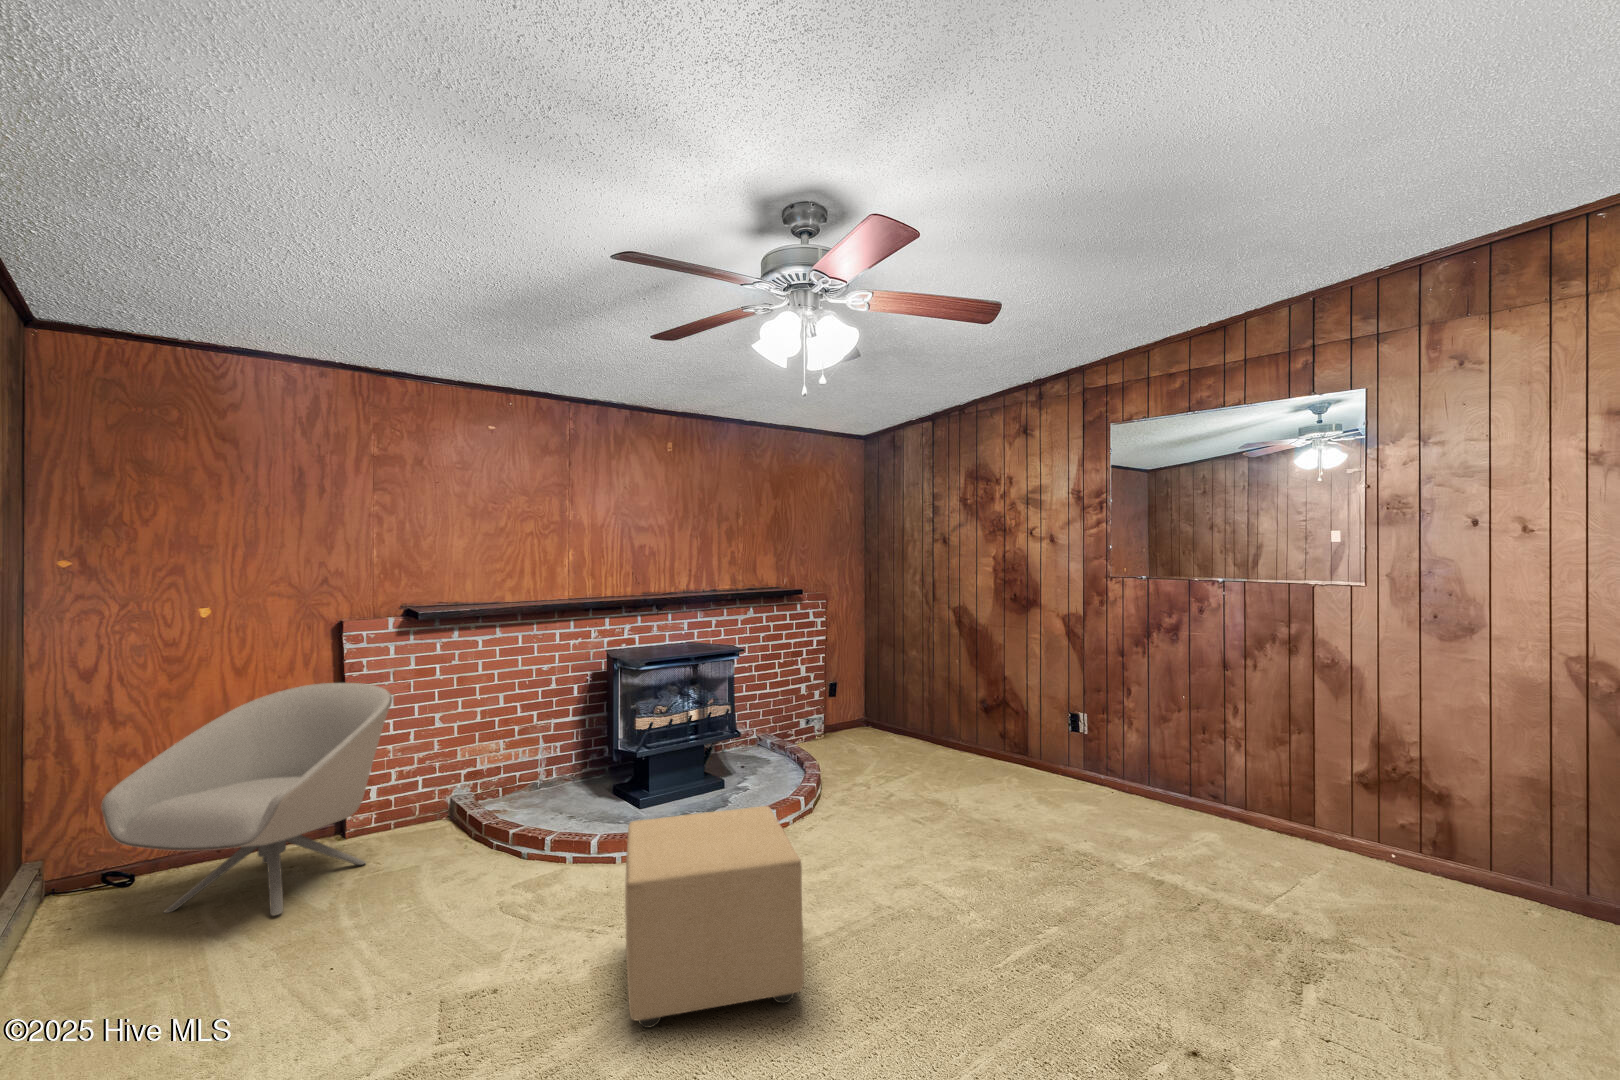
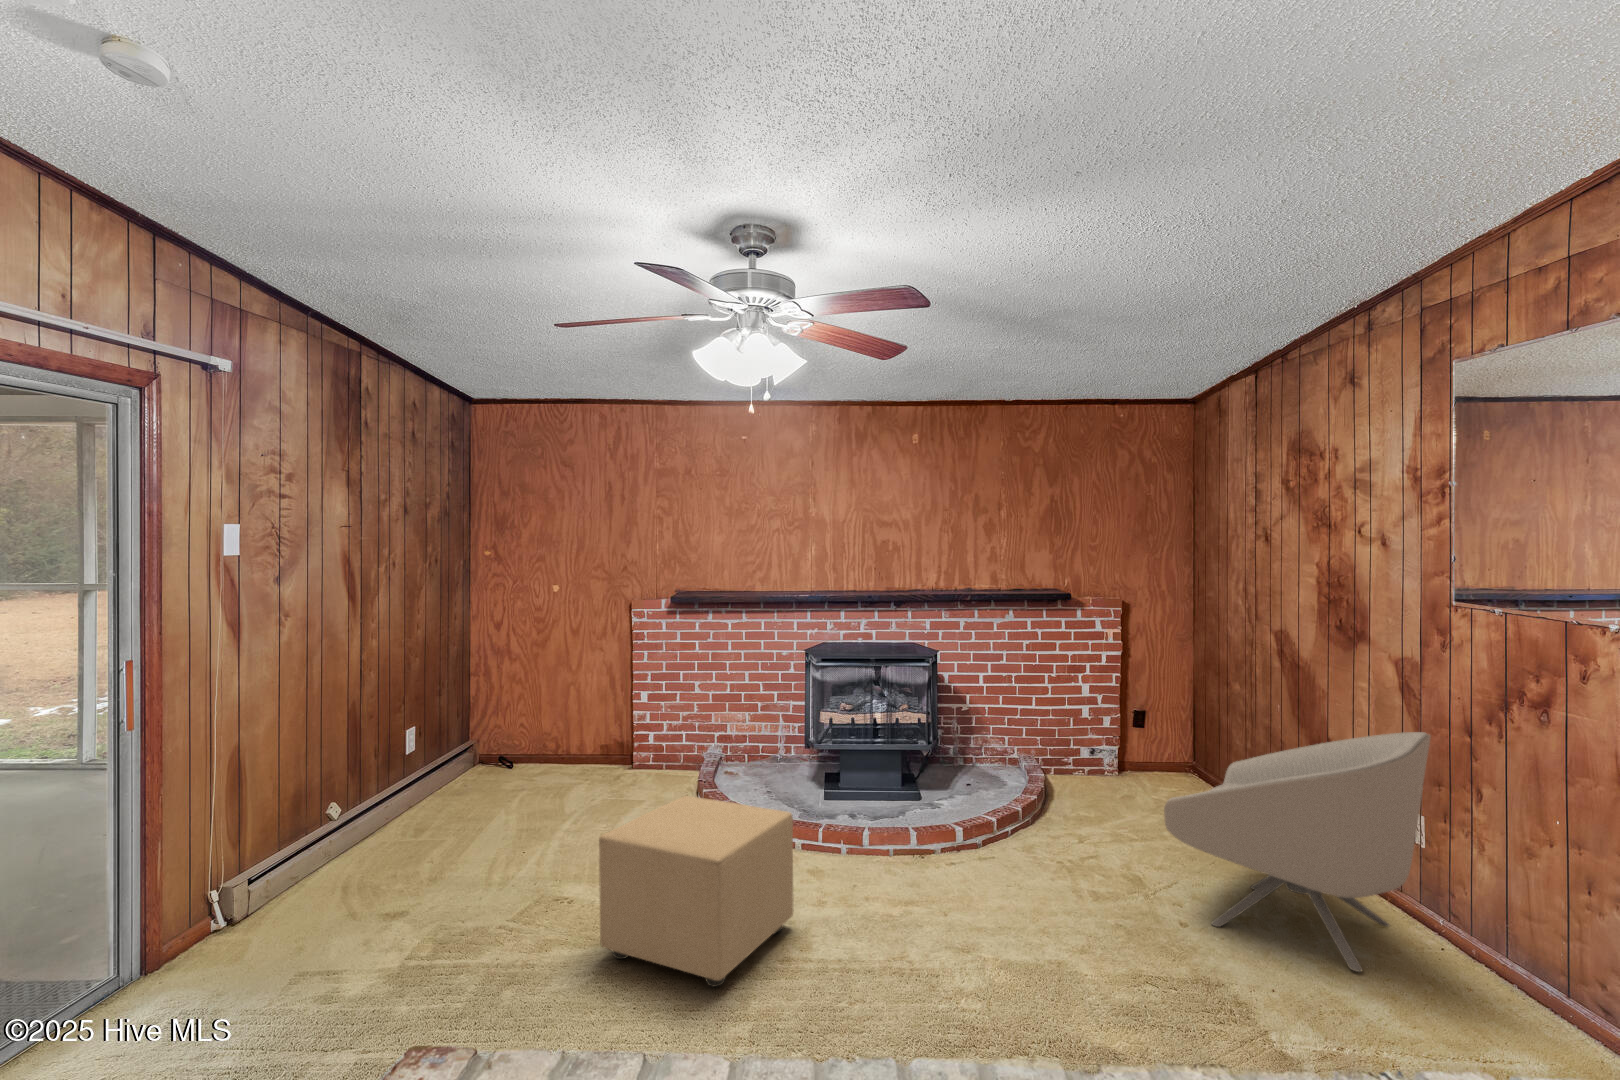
armchair: present [101,683,392,915] -> present [1164,732,1431,972]

